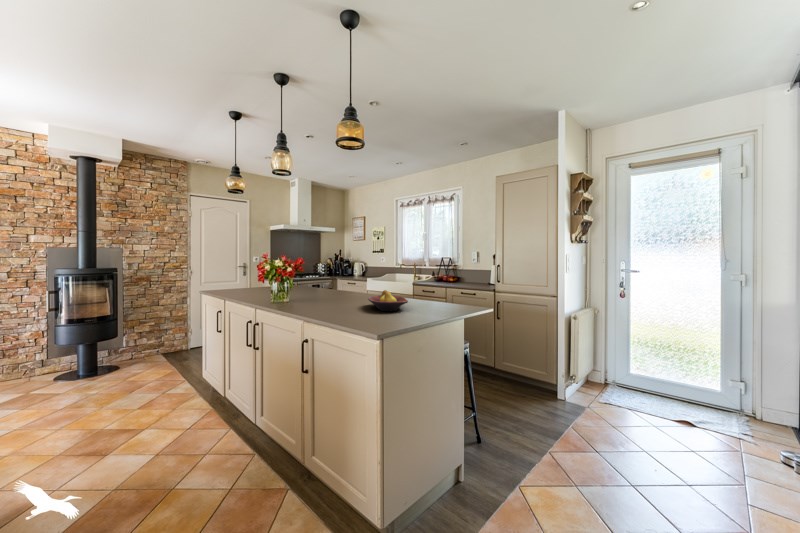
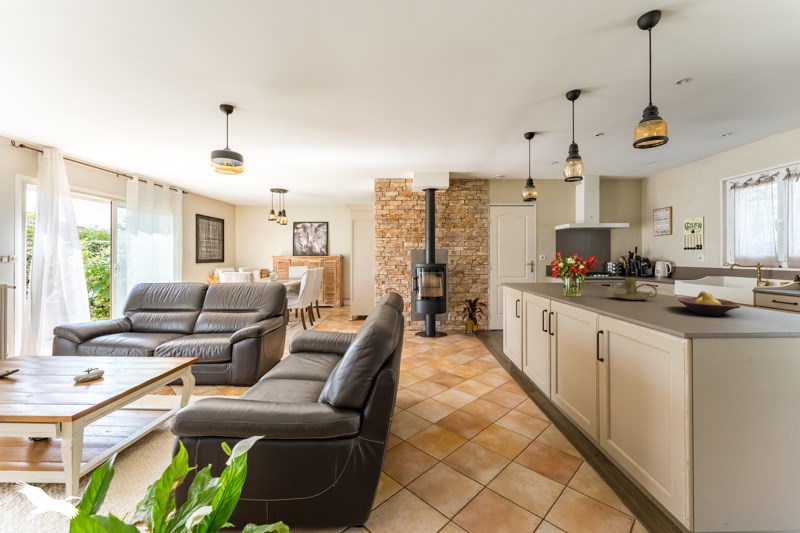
candle holder: none [317,280,354,302] -> present [612,278,658,300]
house plant: none [135,311,188,363] -> present [461,298,486,336]

